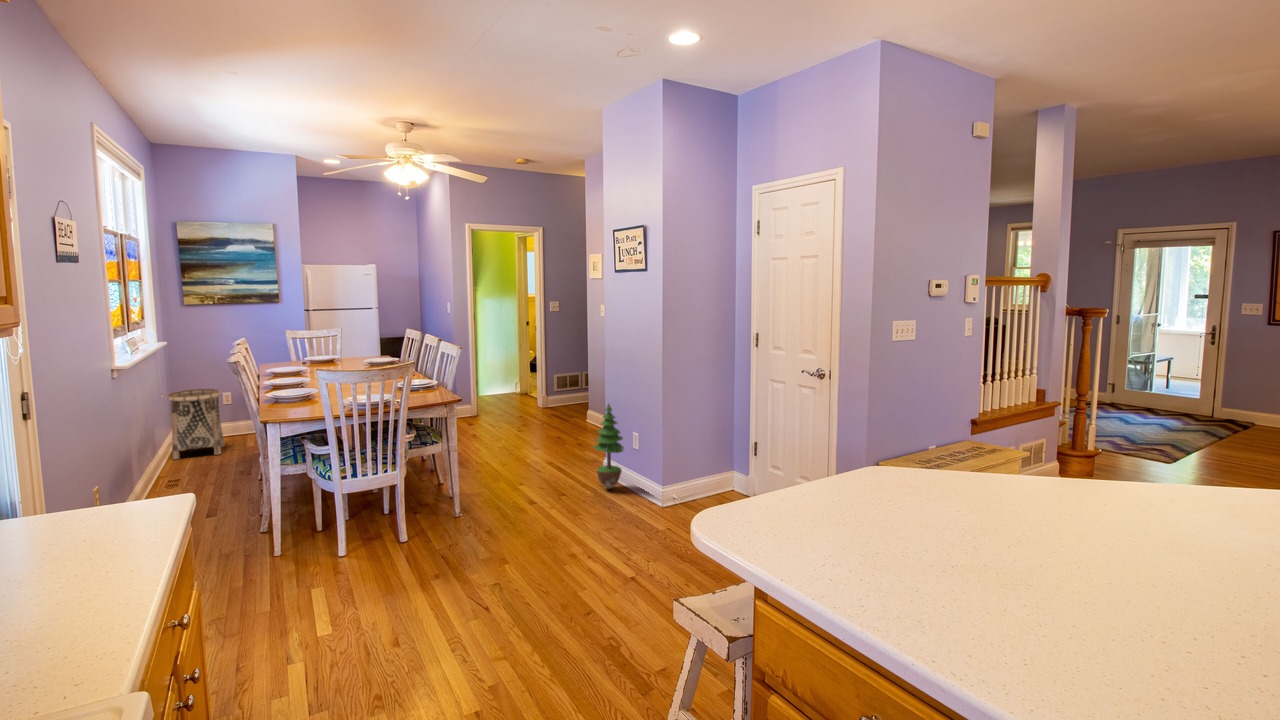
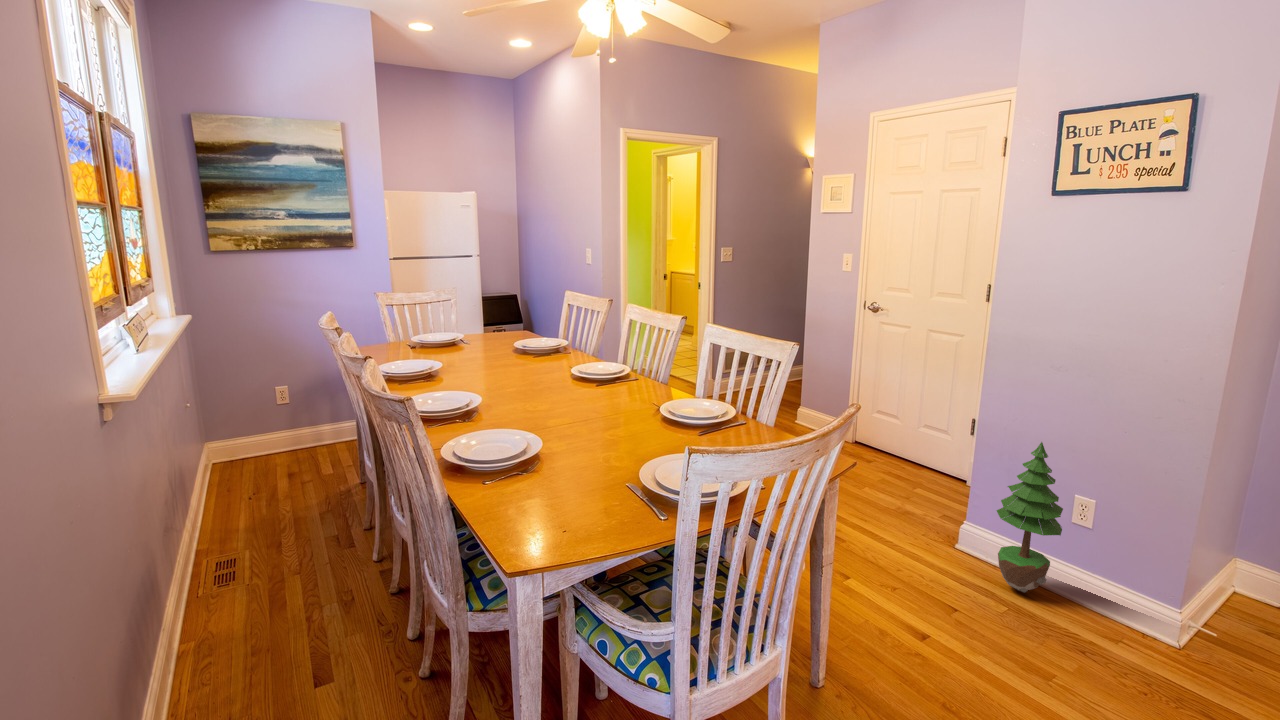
basket: present [168,389,224,459] -> none [198,389,290,511]

